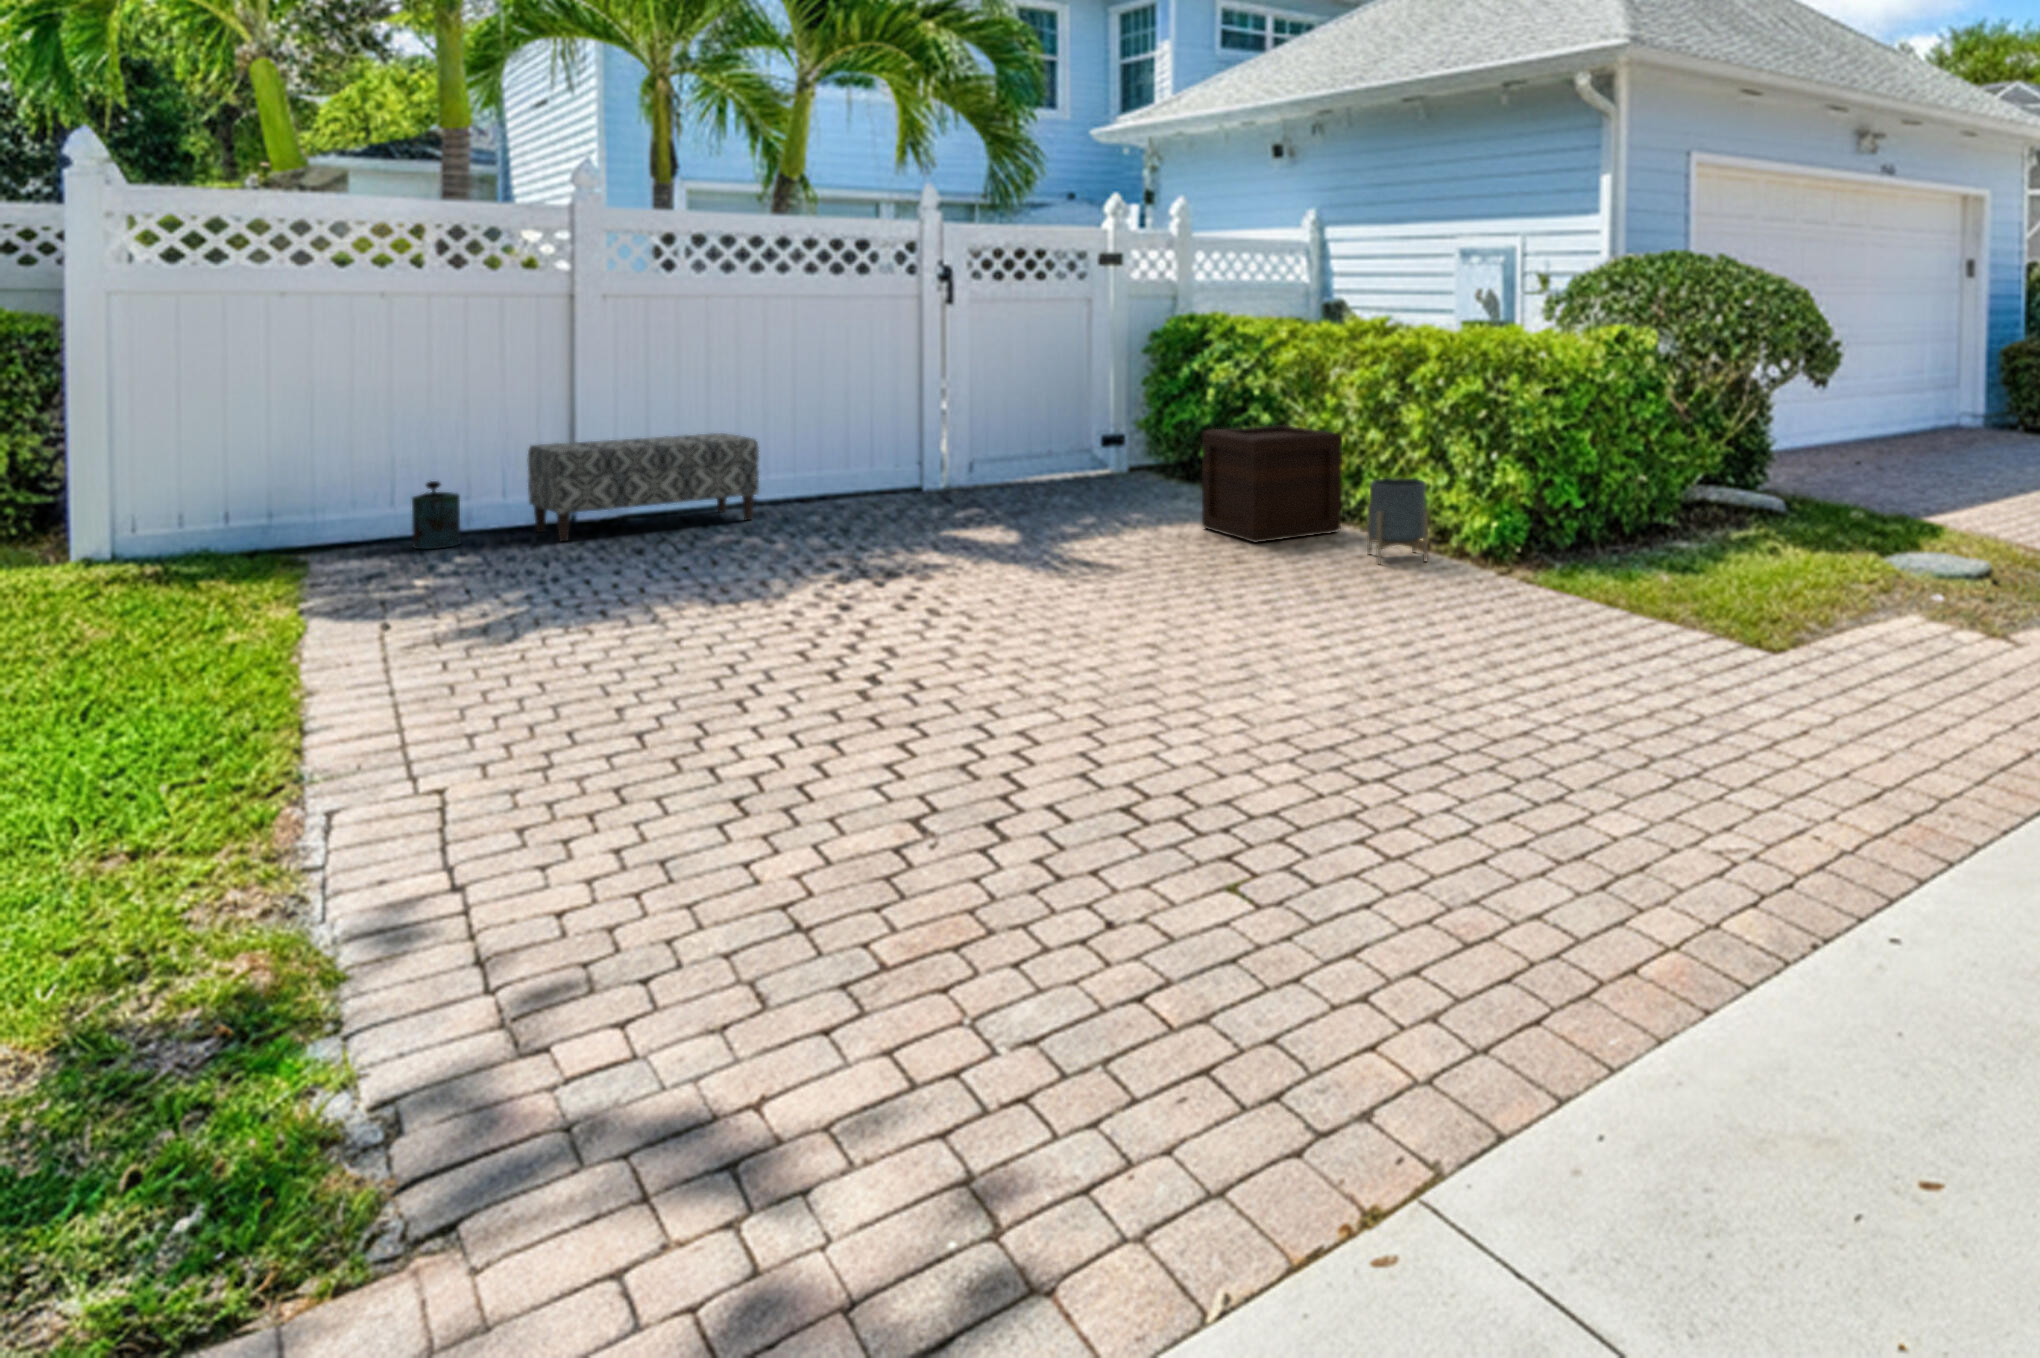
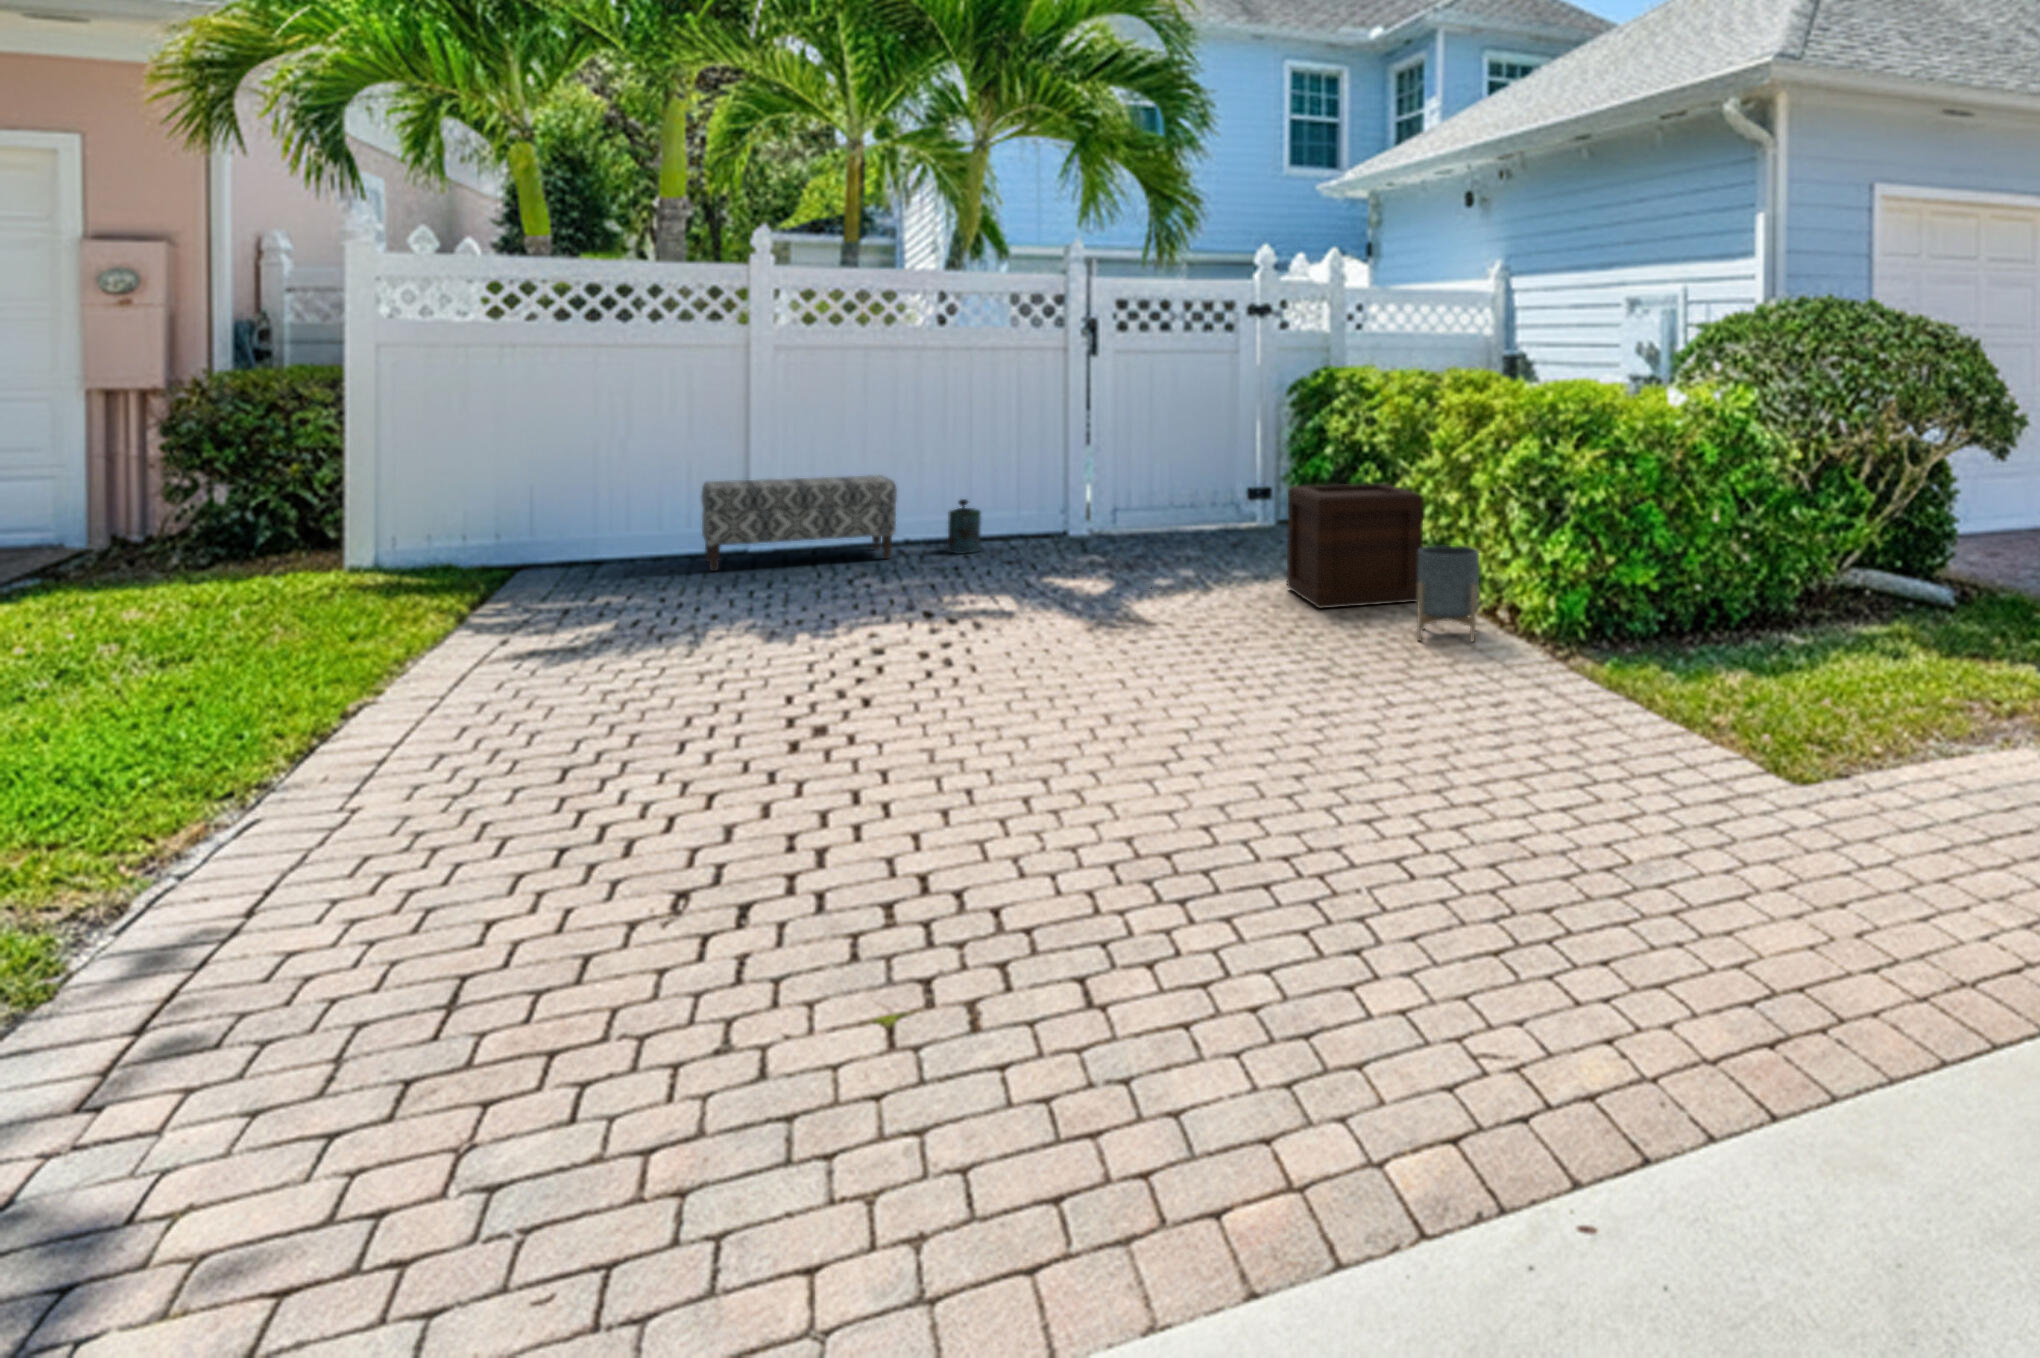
watering can: present [412,481,461,549] -> present [948,499,981,554]

